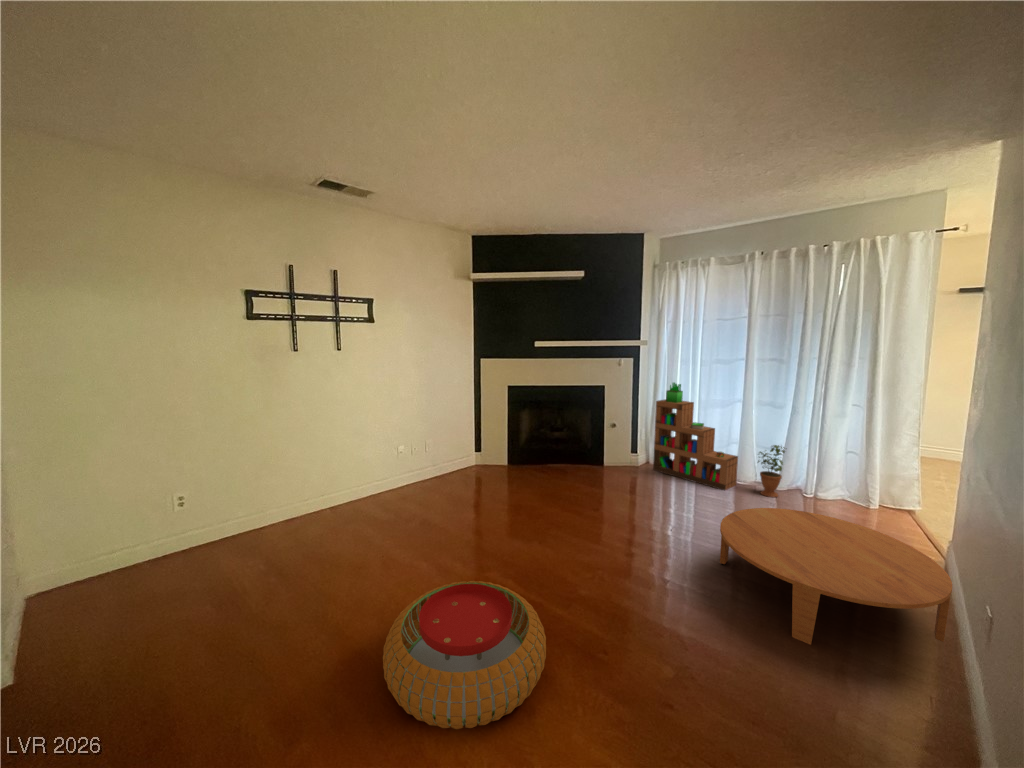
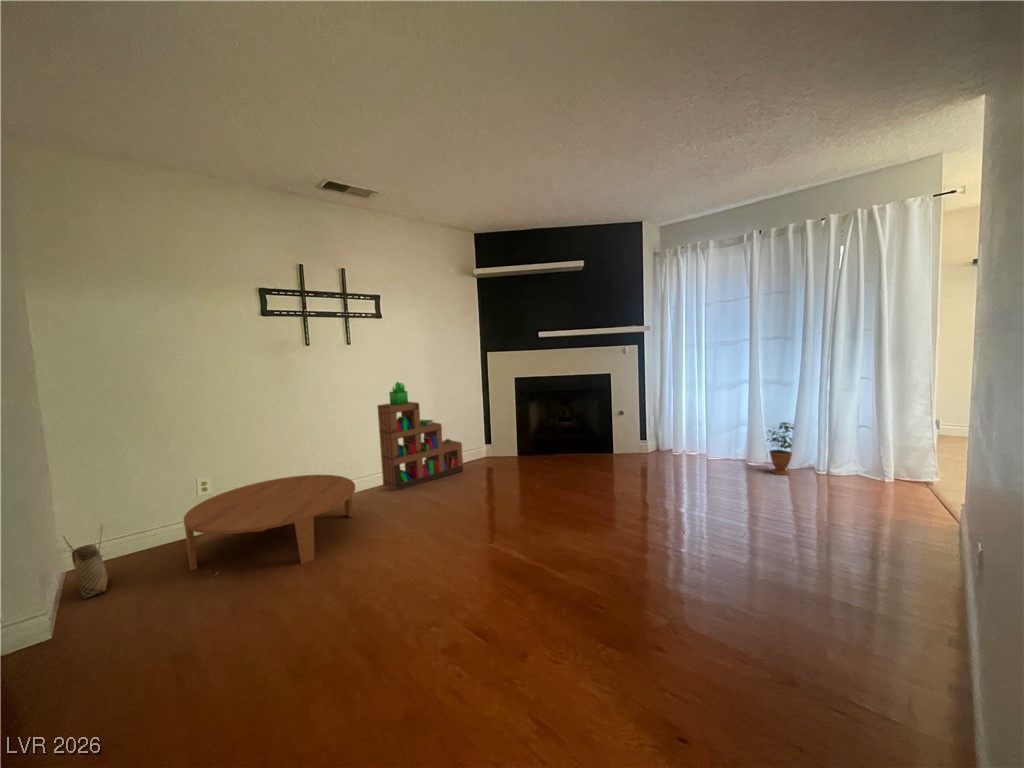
bookshelf: present [653,383,738,490] -> present [378,382,463,491]
coffee table: present [720,508,952,645] -> present [184,475,355,570]
woven basket: none [25,550,76,632] -> present [64,525,108,599]
pouf: present [383,581,546,729] -> none [383,545,542,671]

